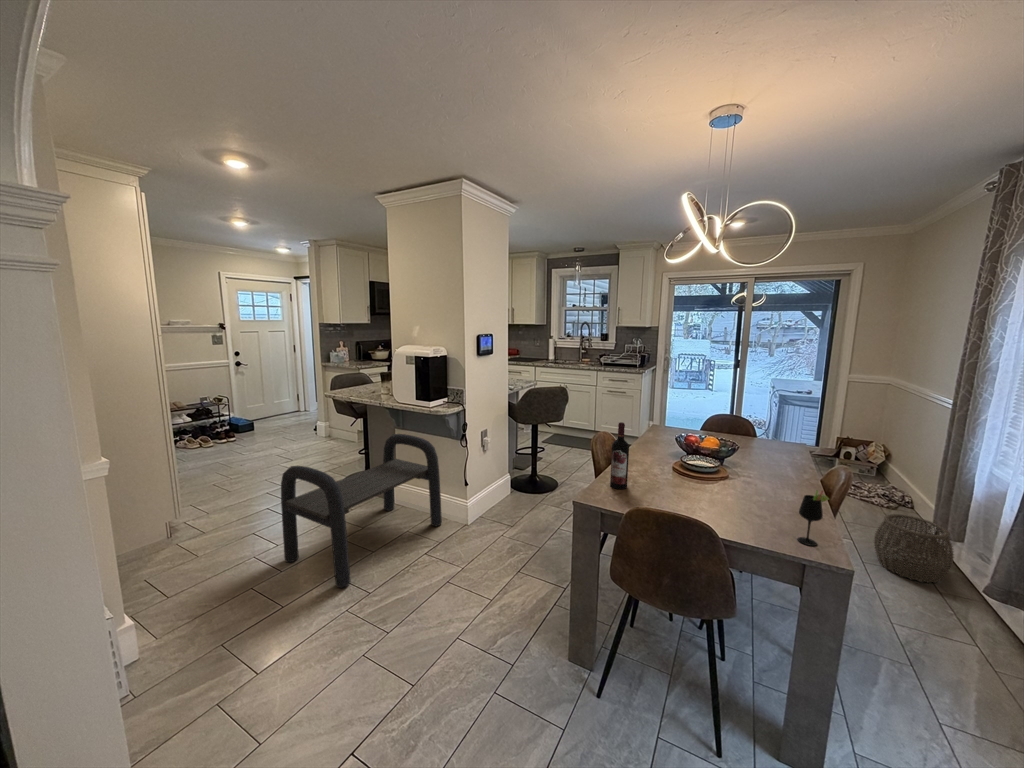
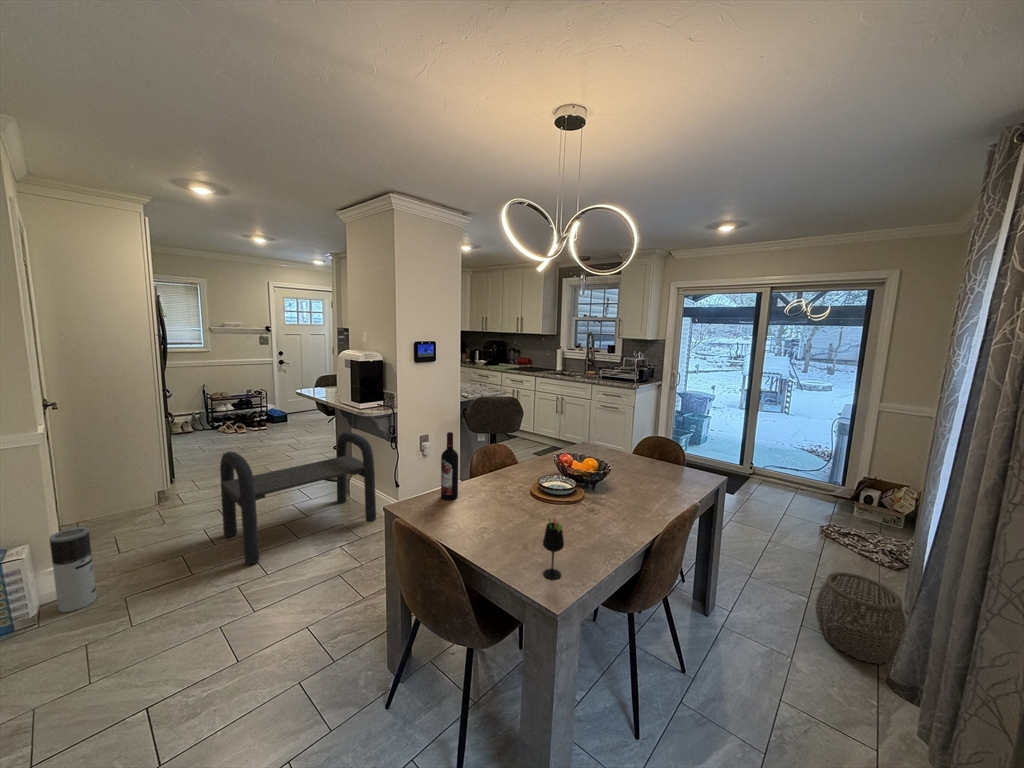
air purifier: none [128,573,183,680] -> present [50,527,96,612]

